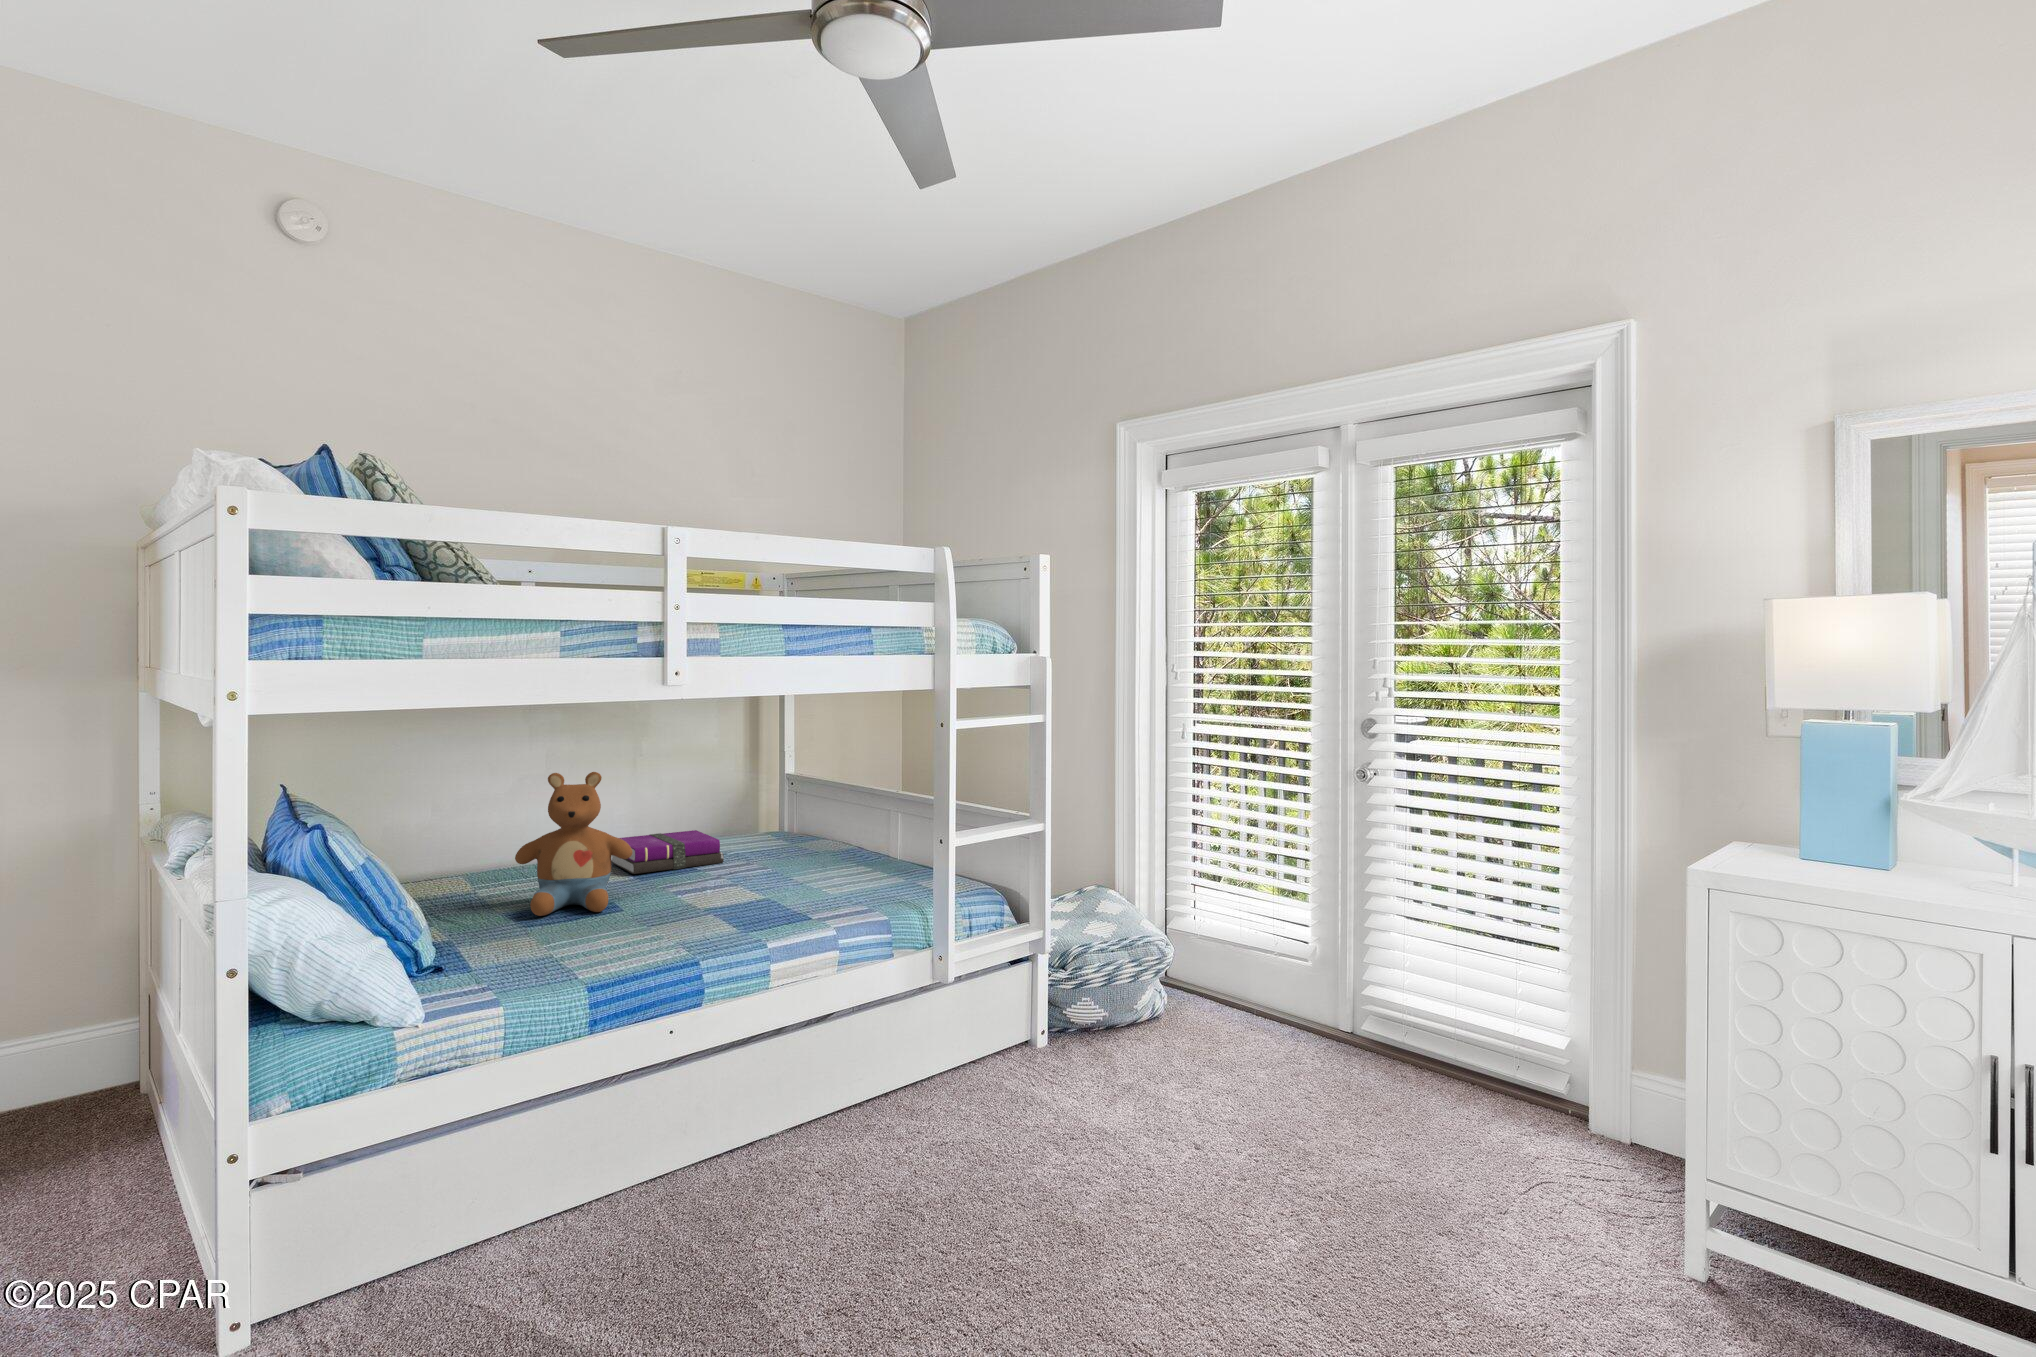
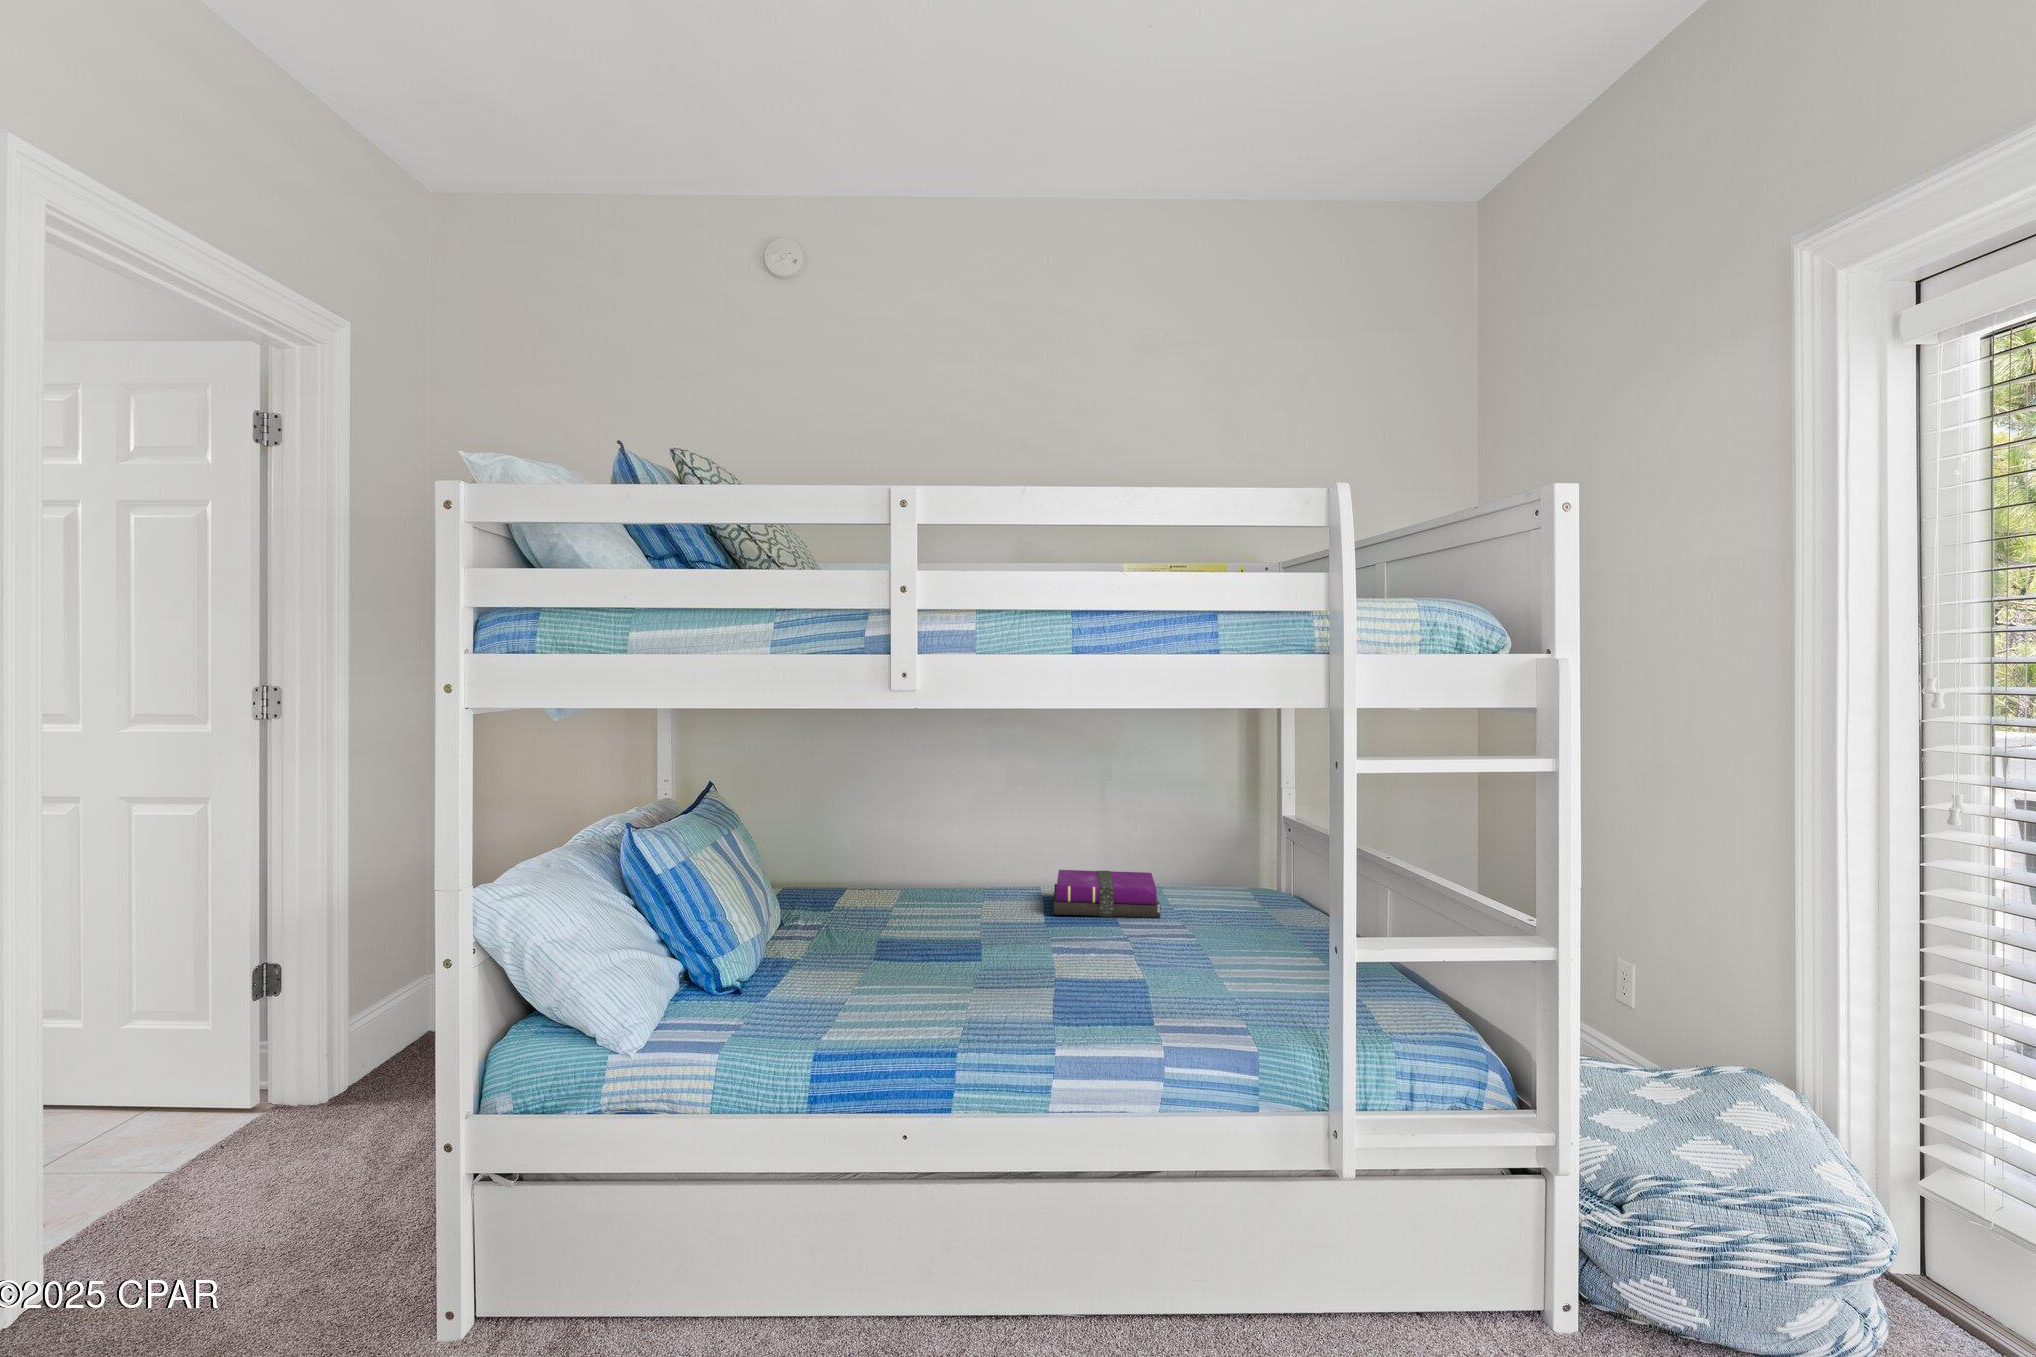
stuffed toy: present [515,772,633,916] -> none [897,792,1016,955]

